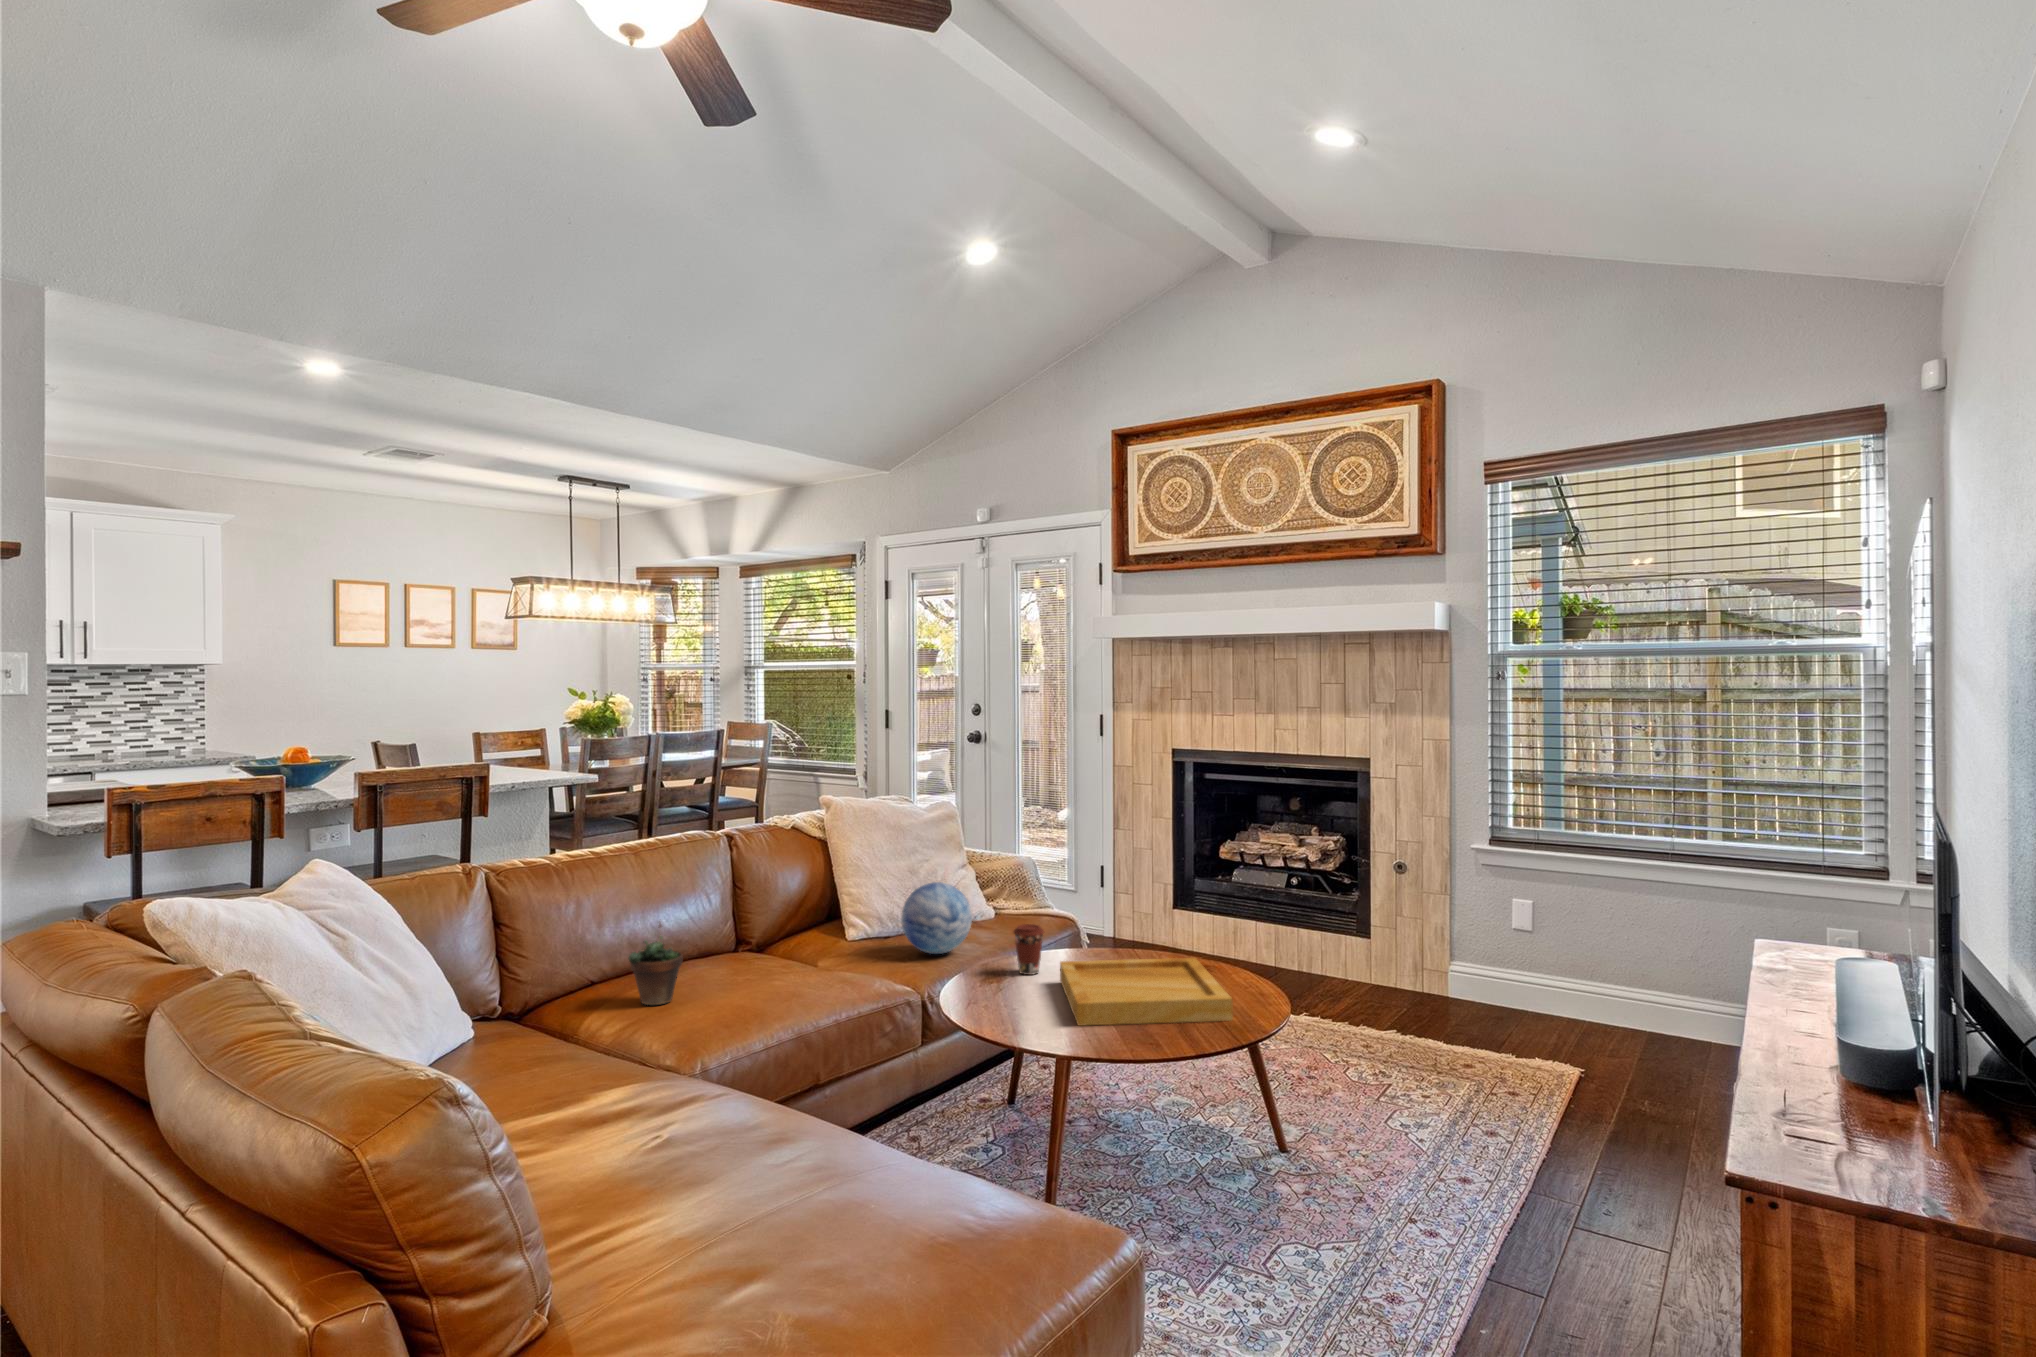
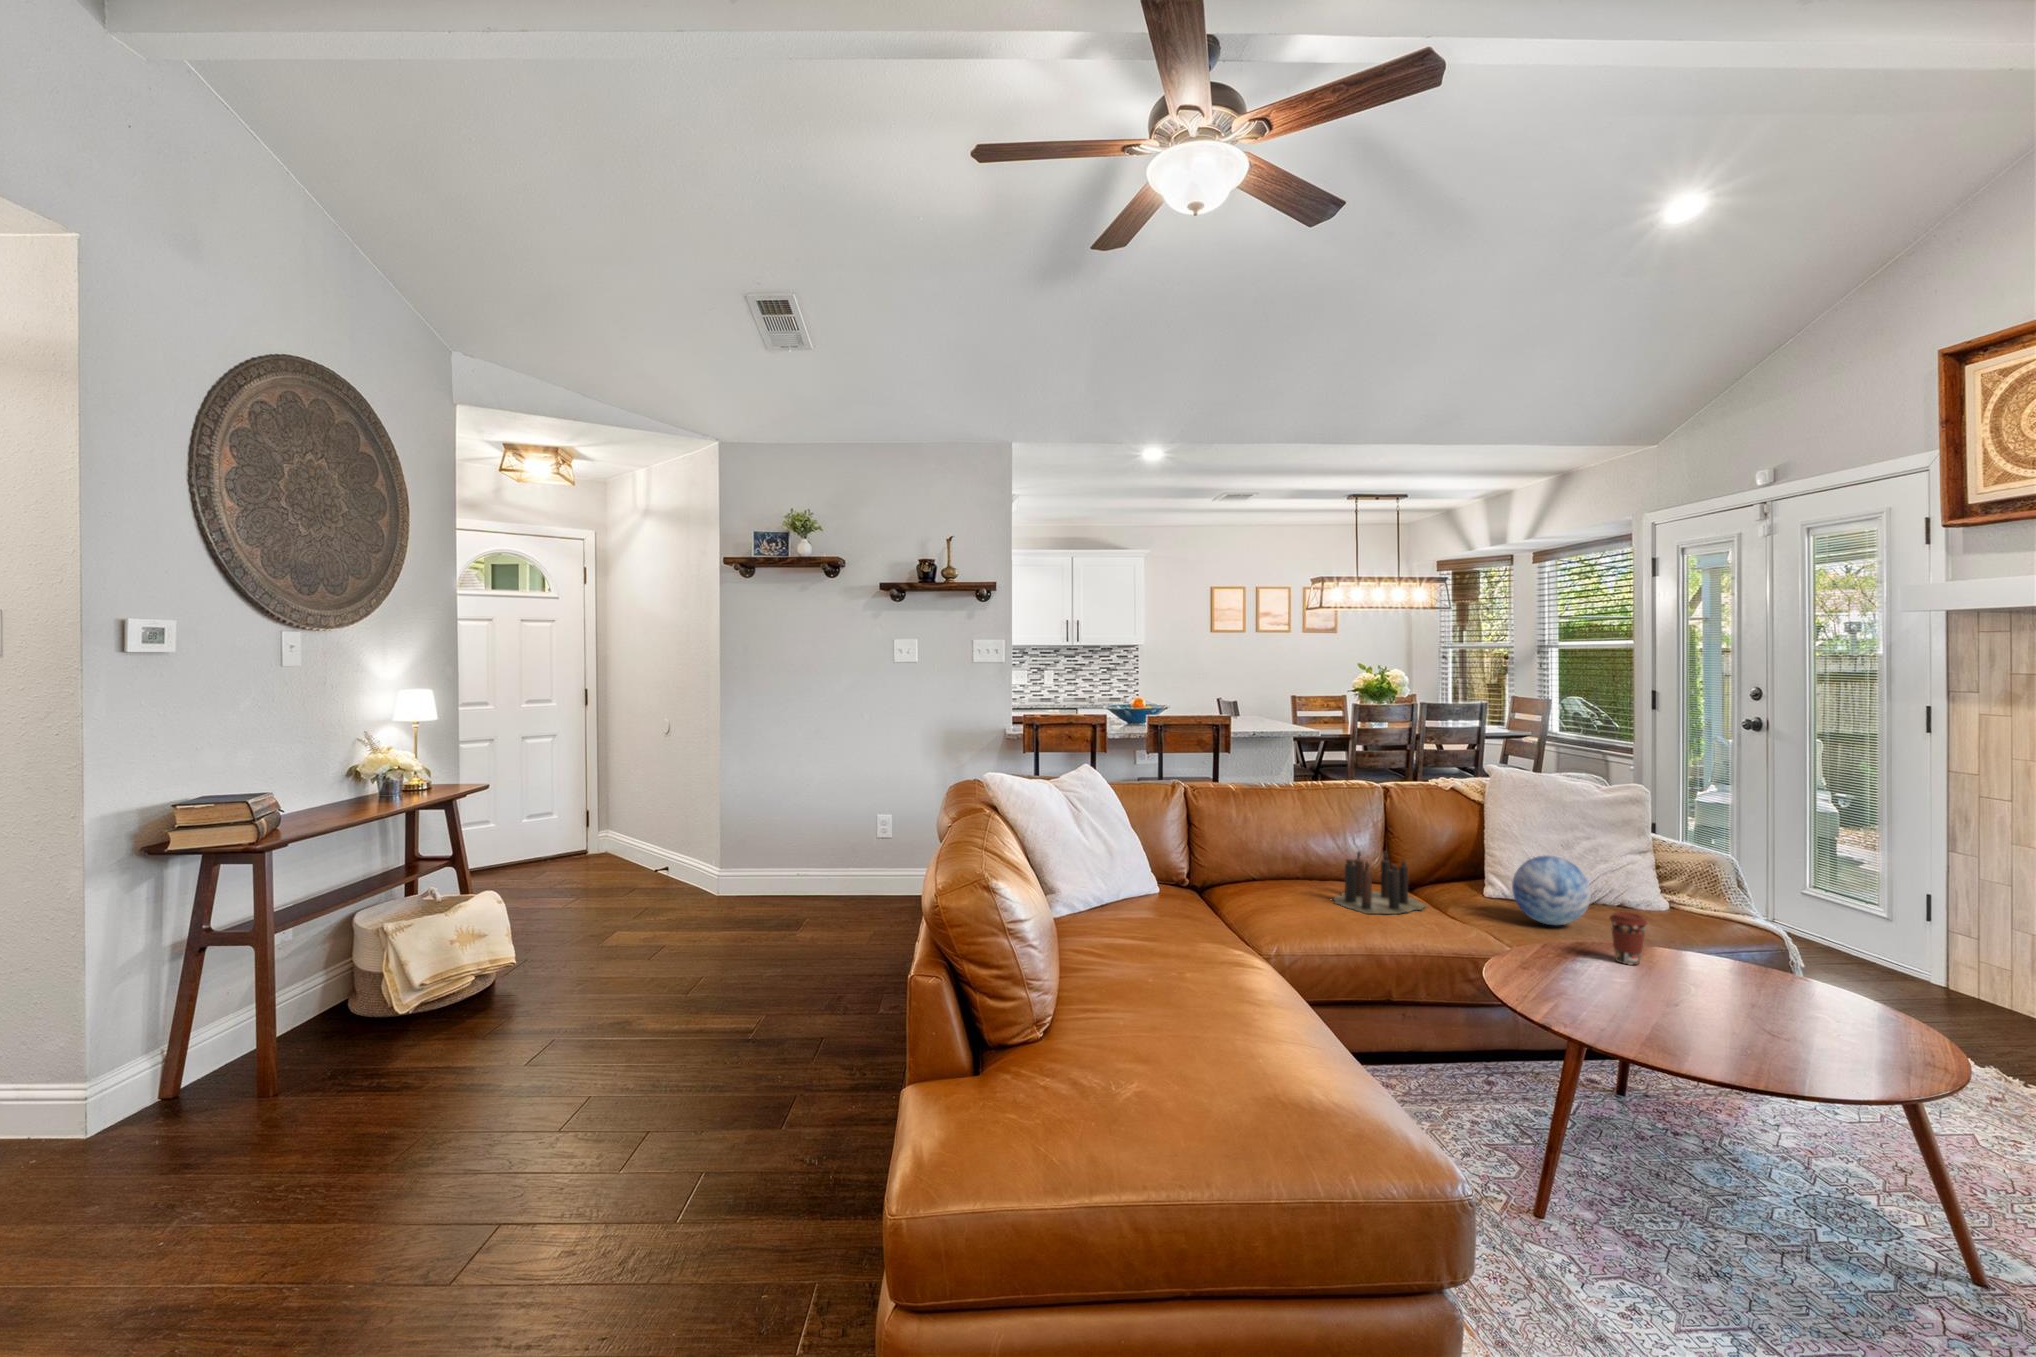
candle: none [702,909,825,988] -> present [1334,852,1426,914]
succulent plant: present [628,923,683,1005] -> none [1250,840,1293,905]
tray: present [1060,958,1233,1026] -> none [1613,957,1846,1071]

